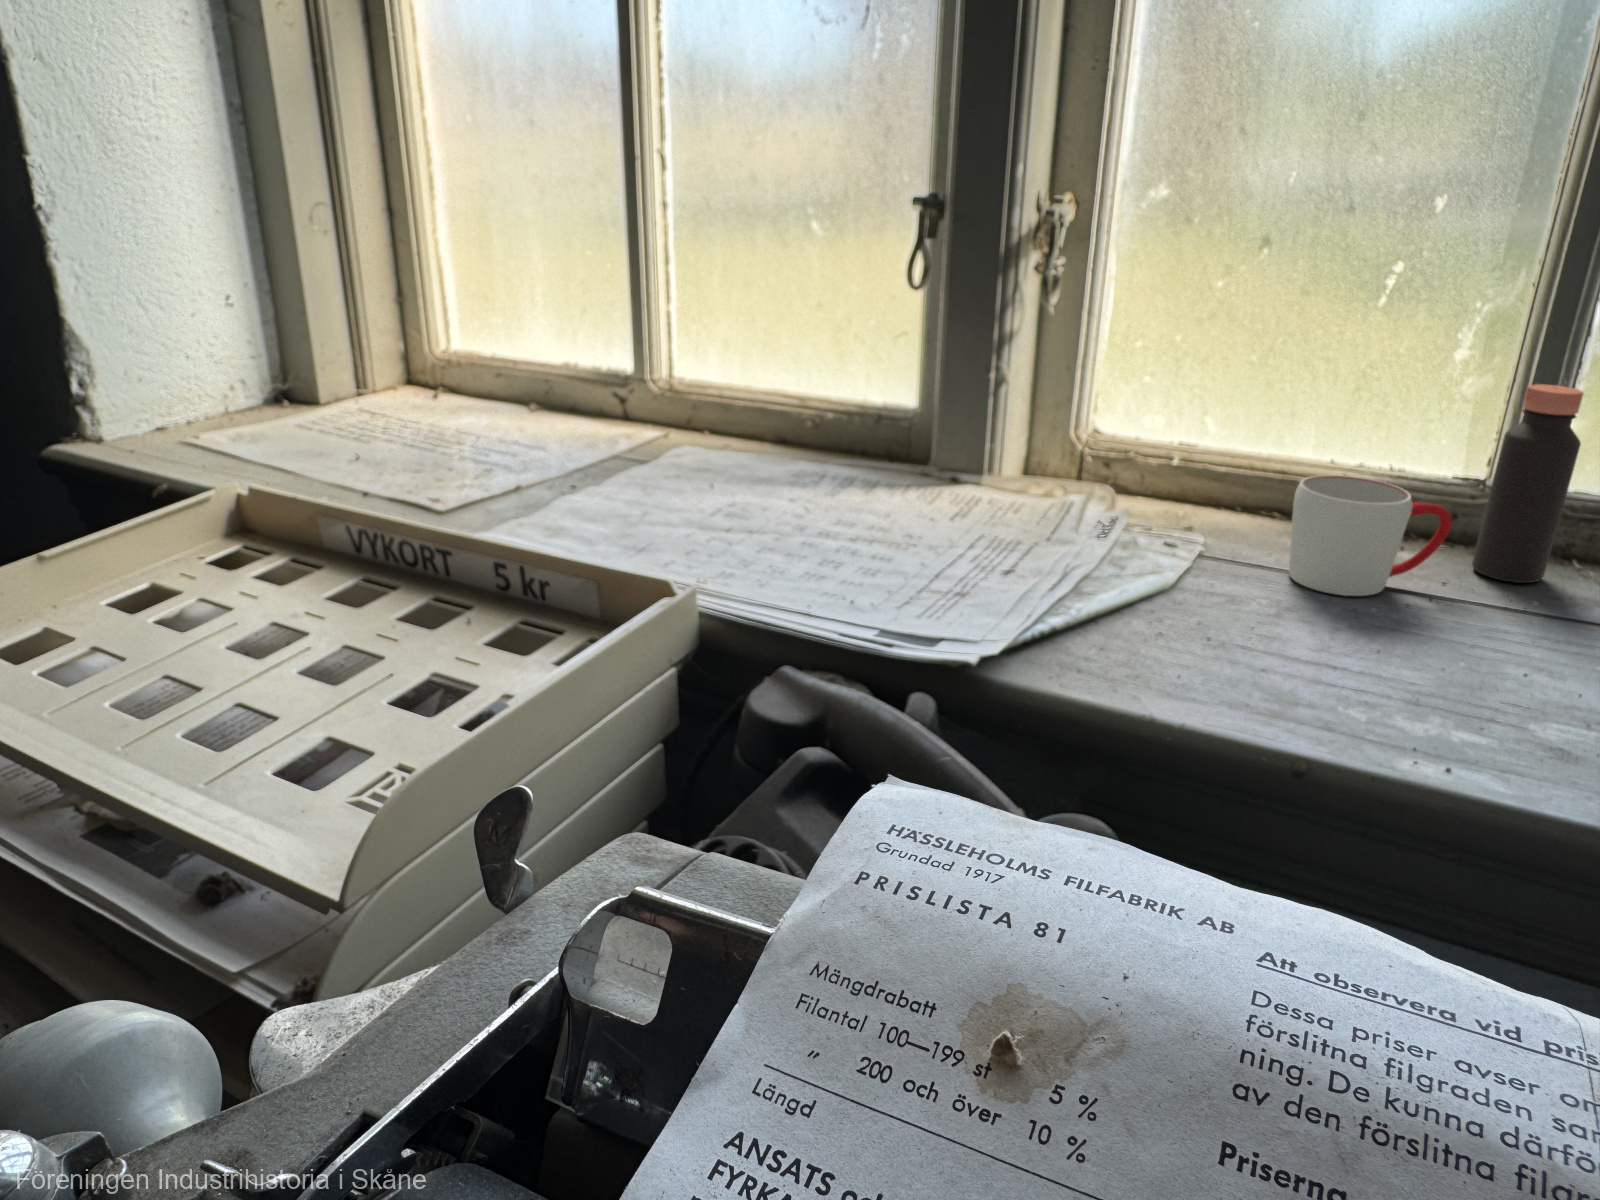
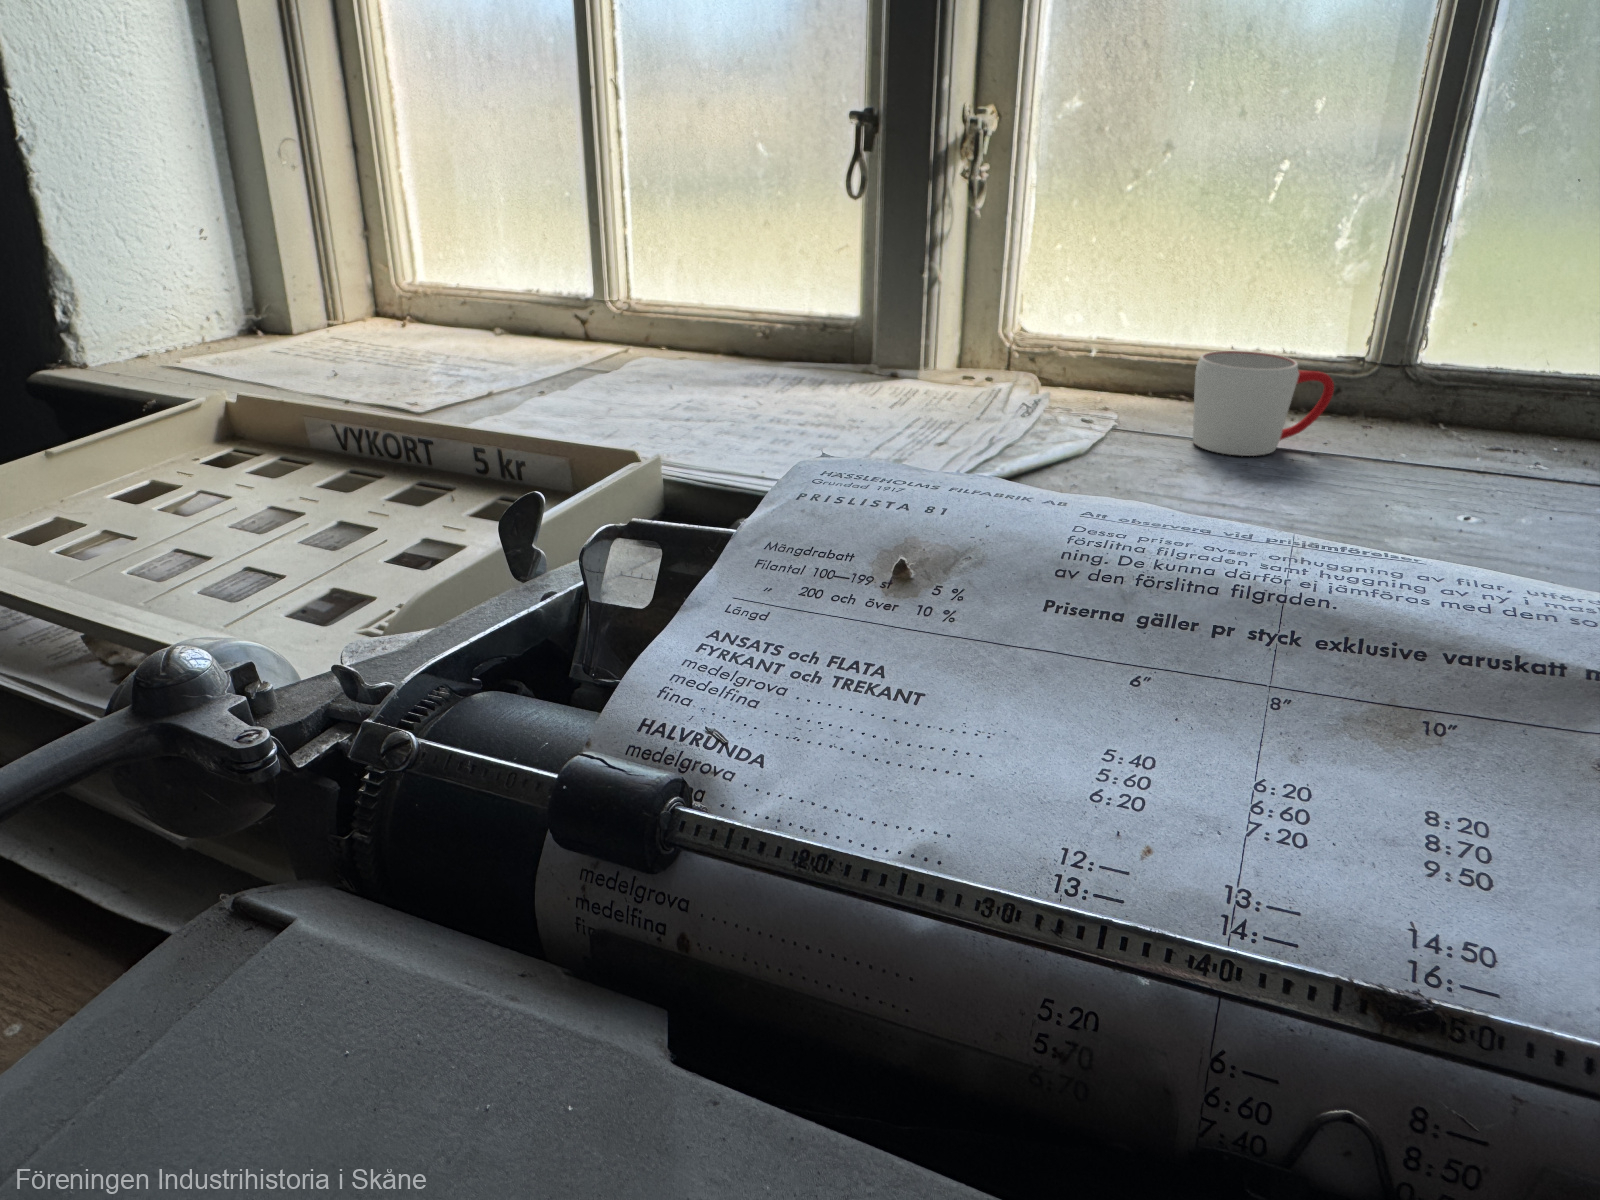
bottle: present [1472,384,1583,583] -> none [1354,262,1447,442]

